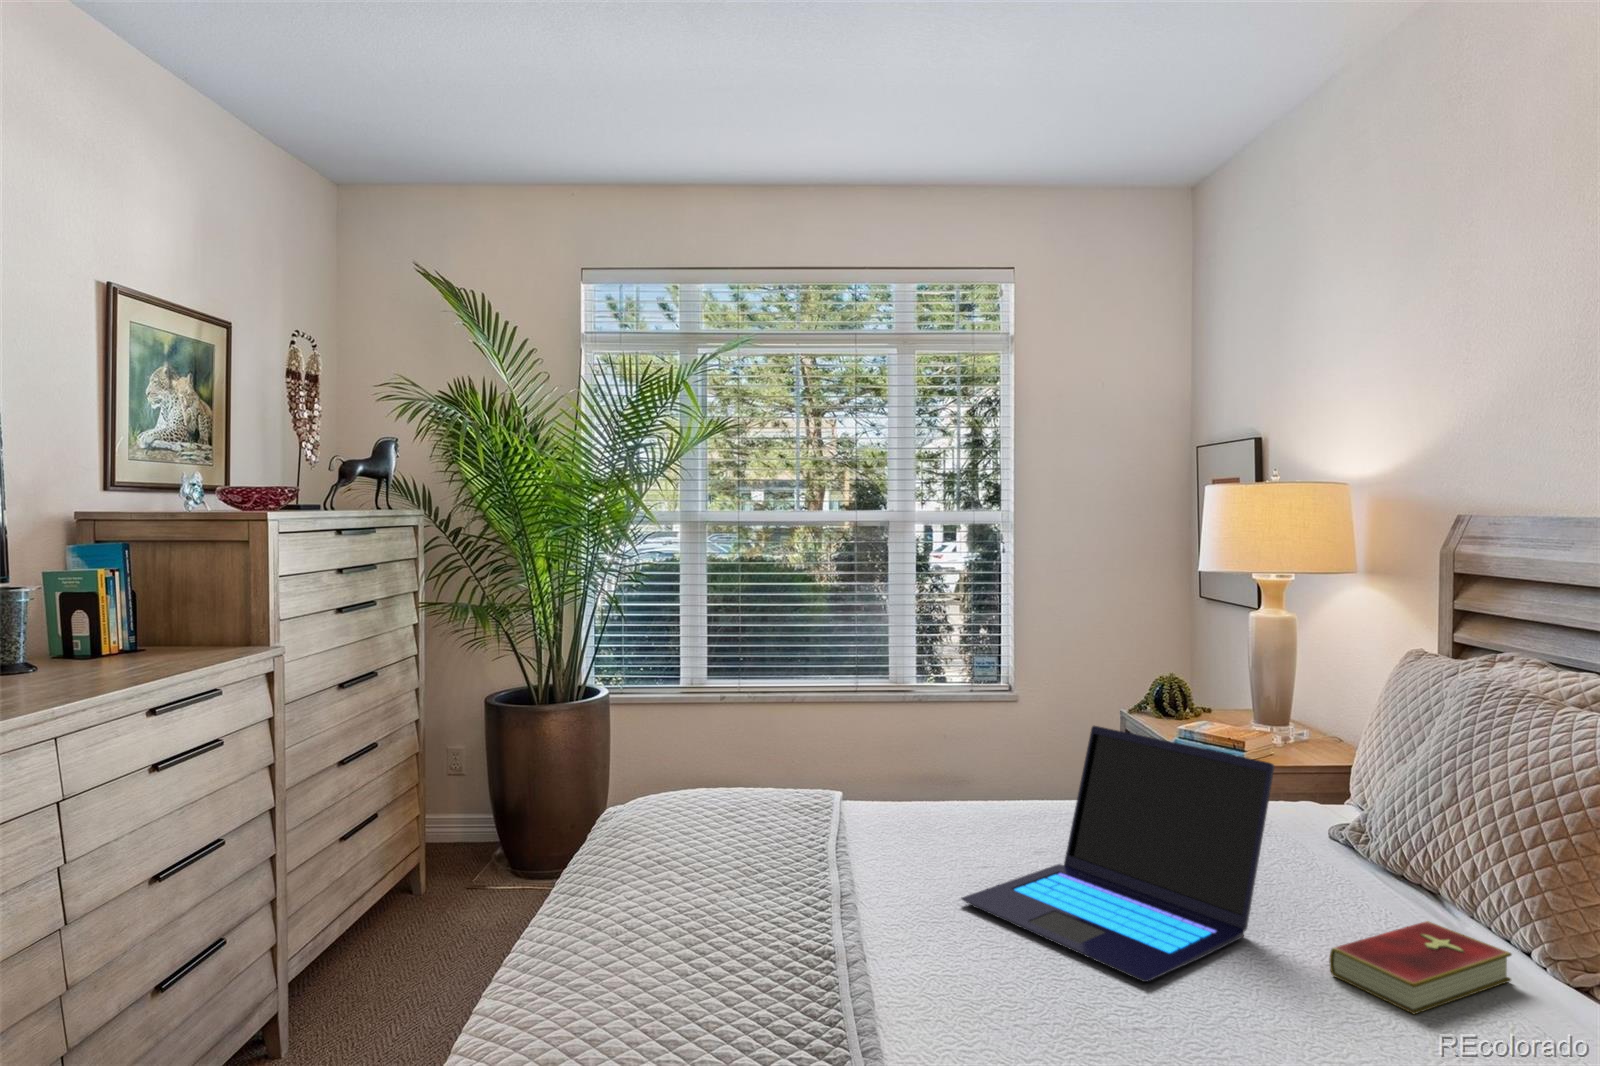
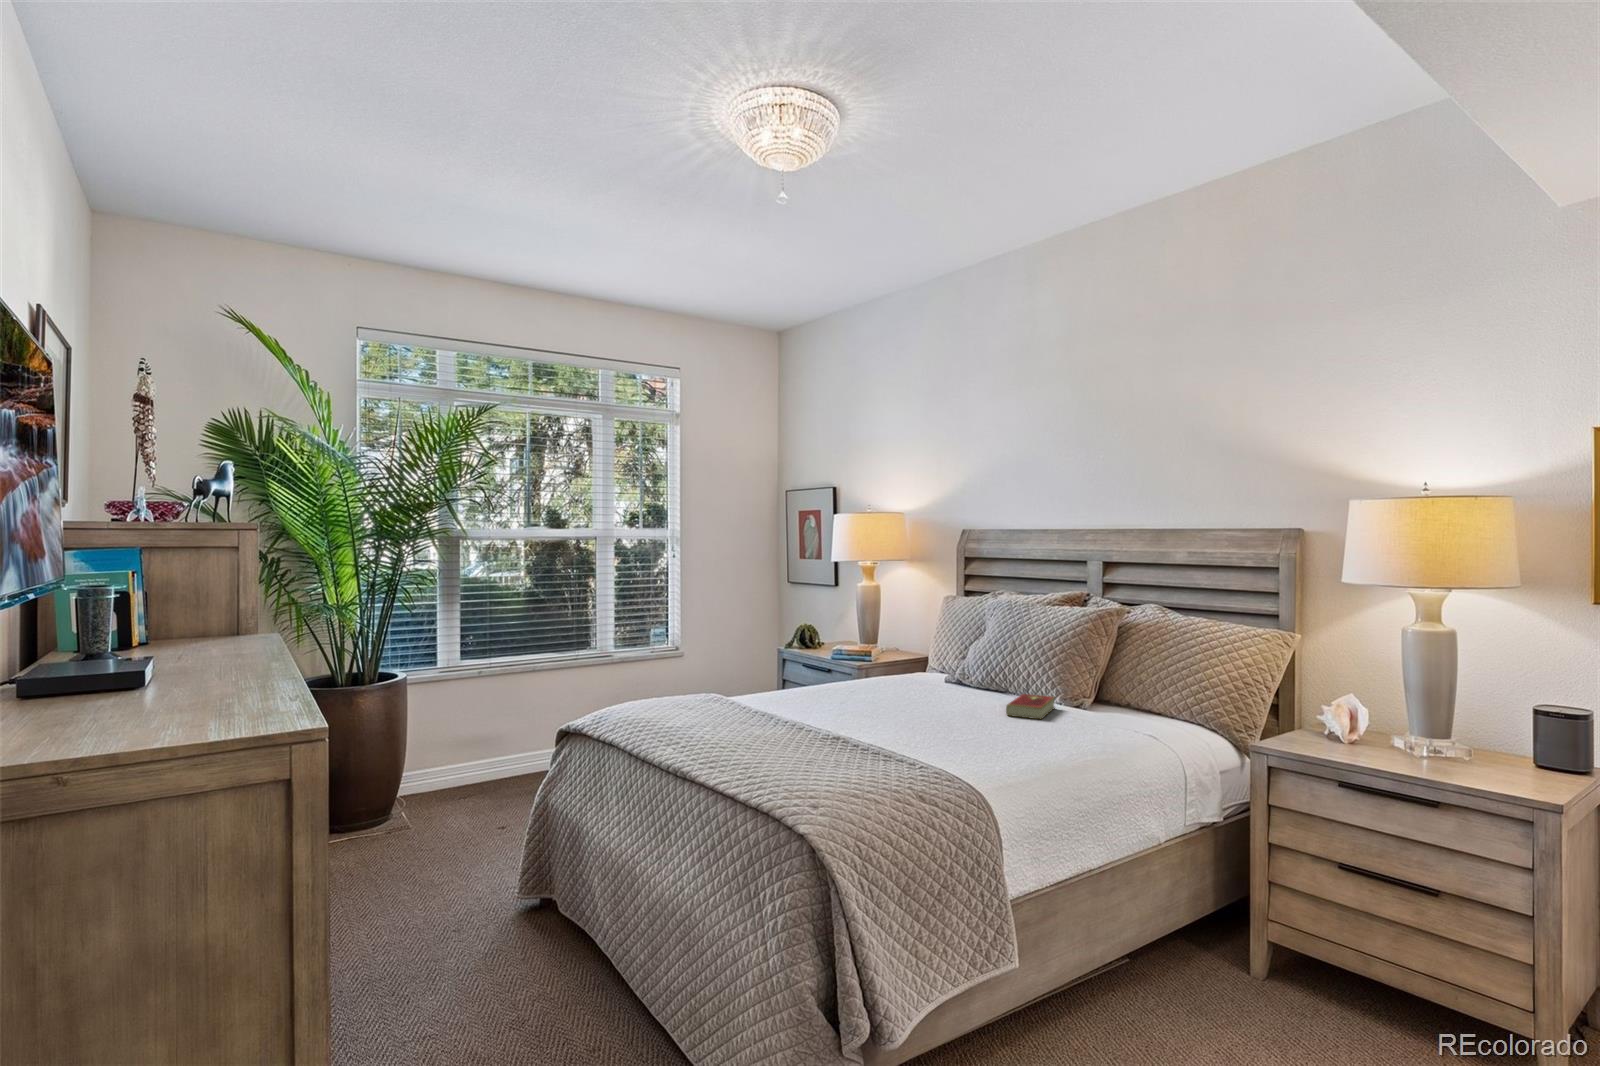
laptop: present [962,726,1274,982] -> none [853,633,969,728]

